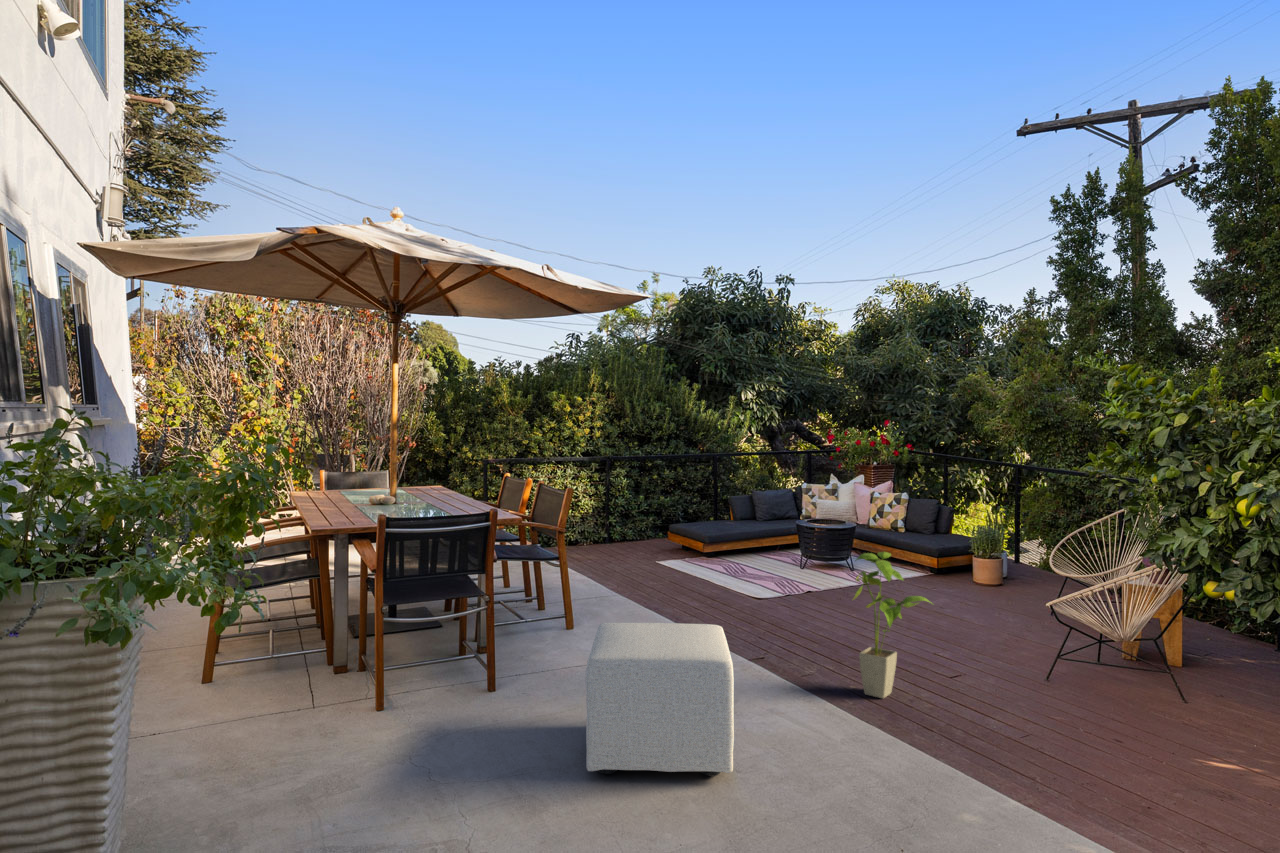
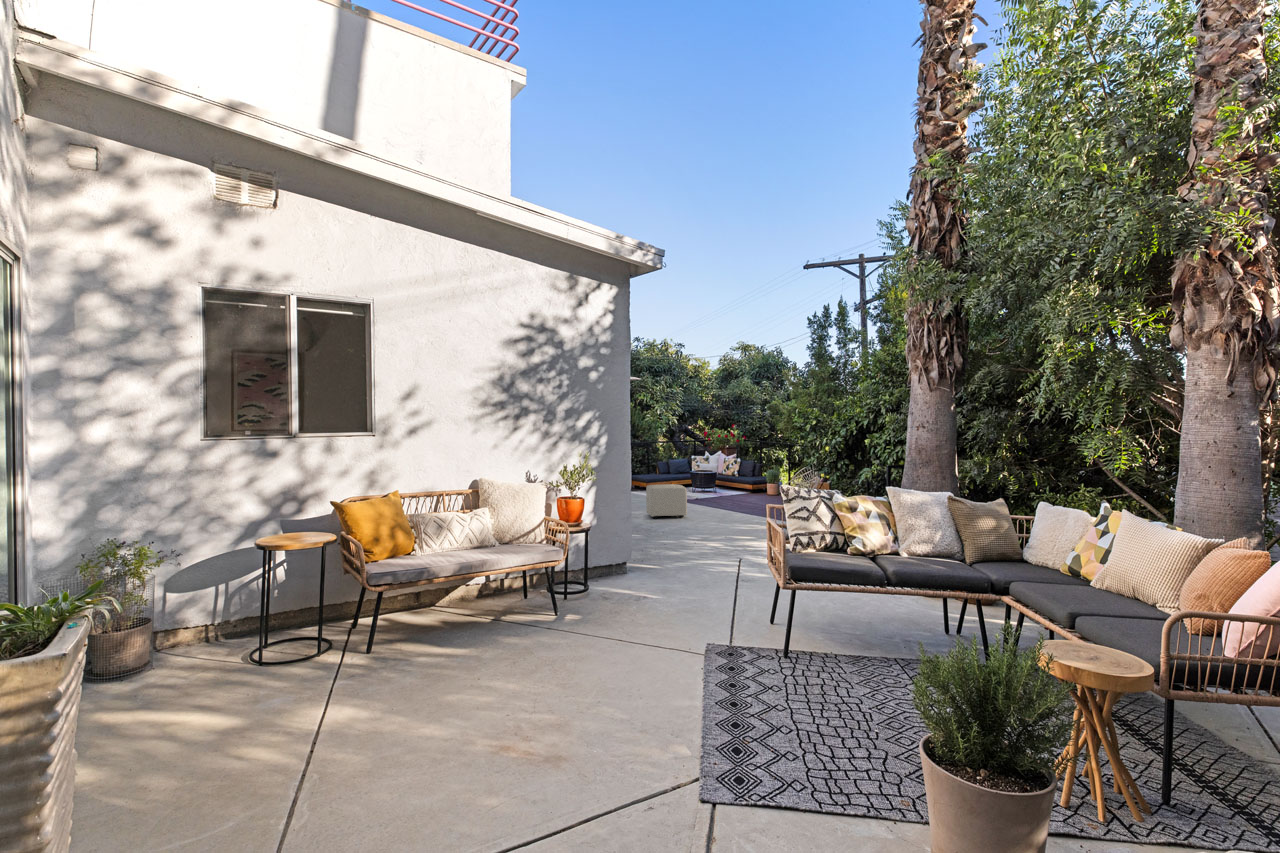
house plant: present [853,552,932,698] -> none [715,466,739,510]

